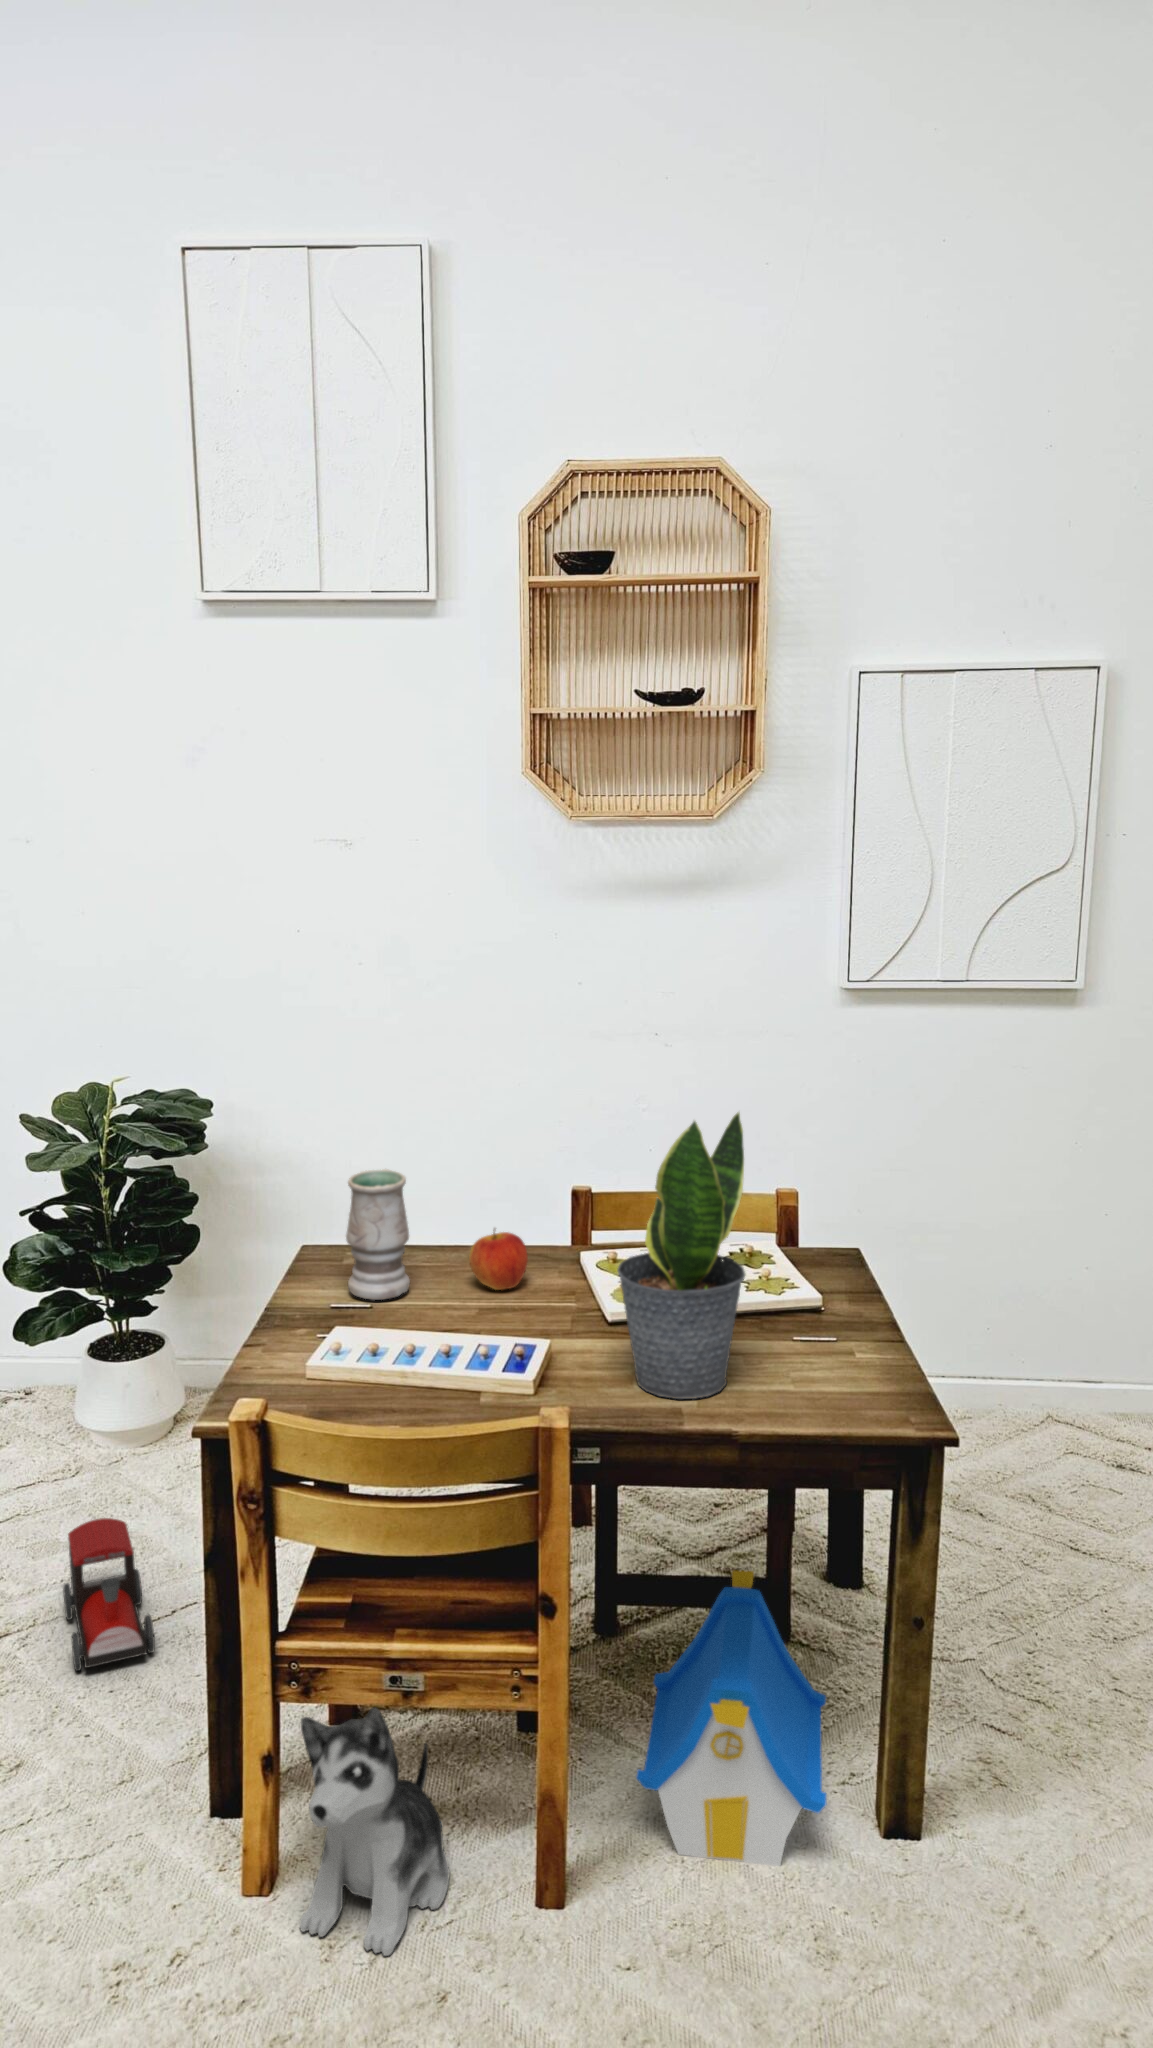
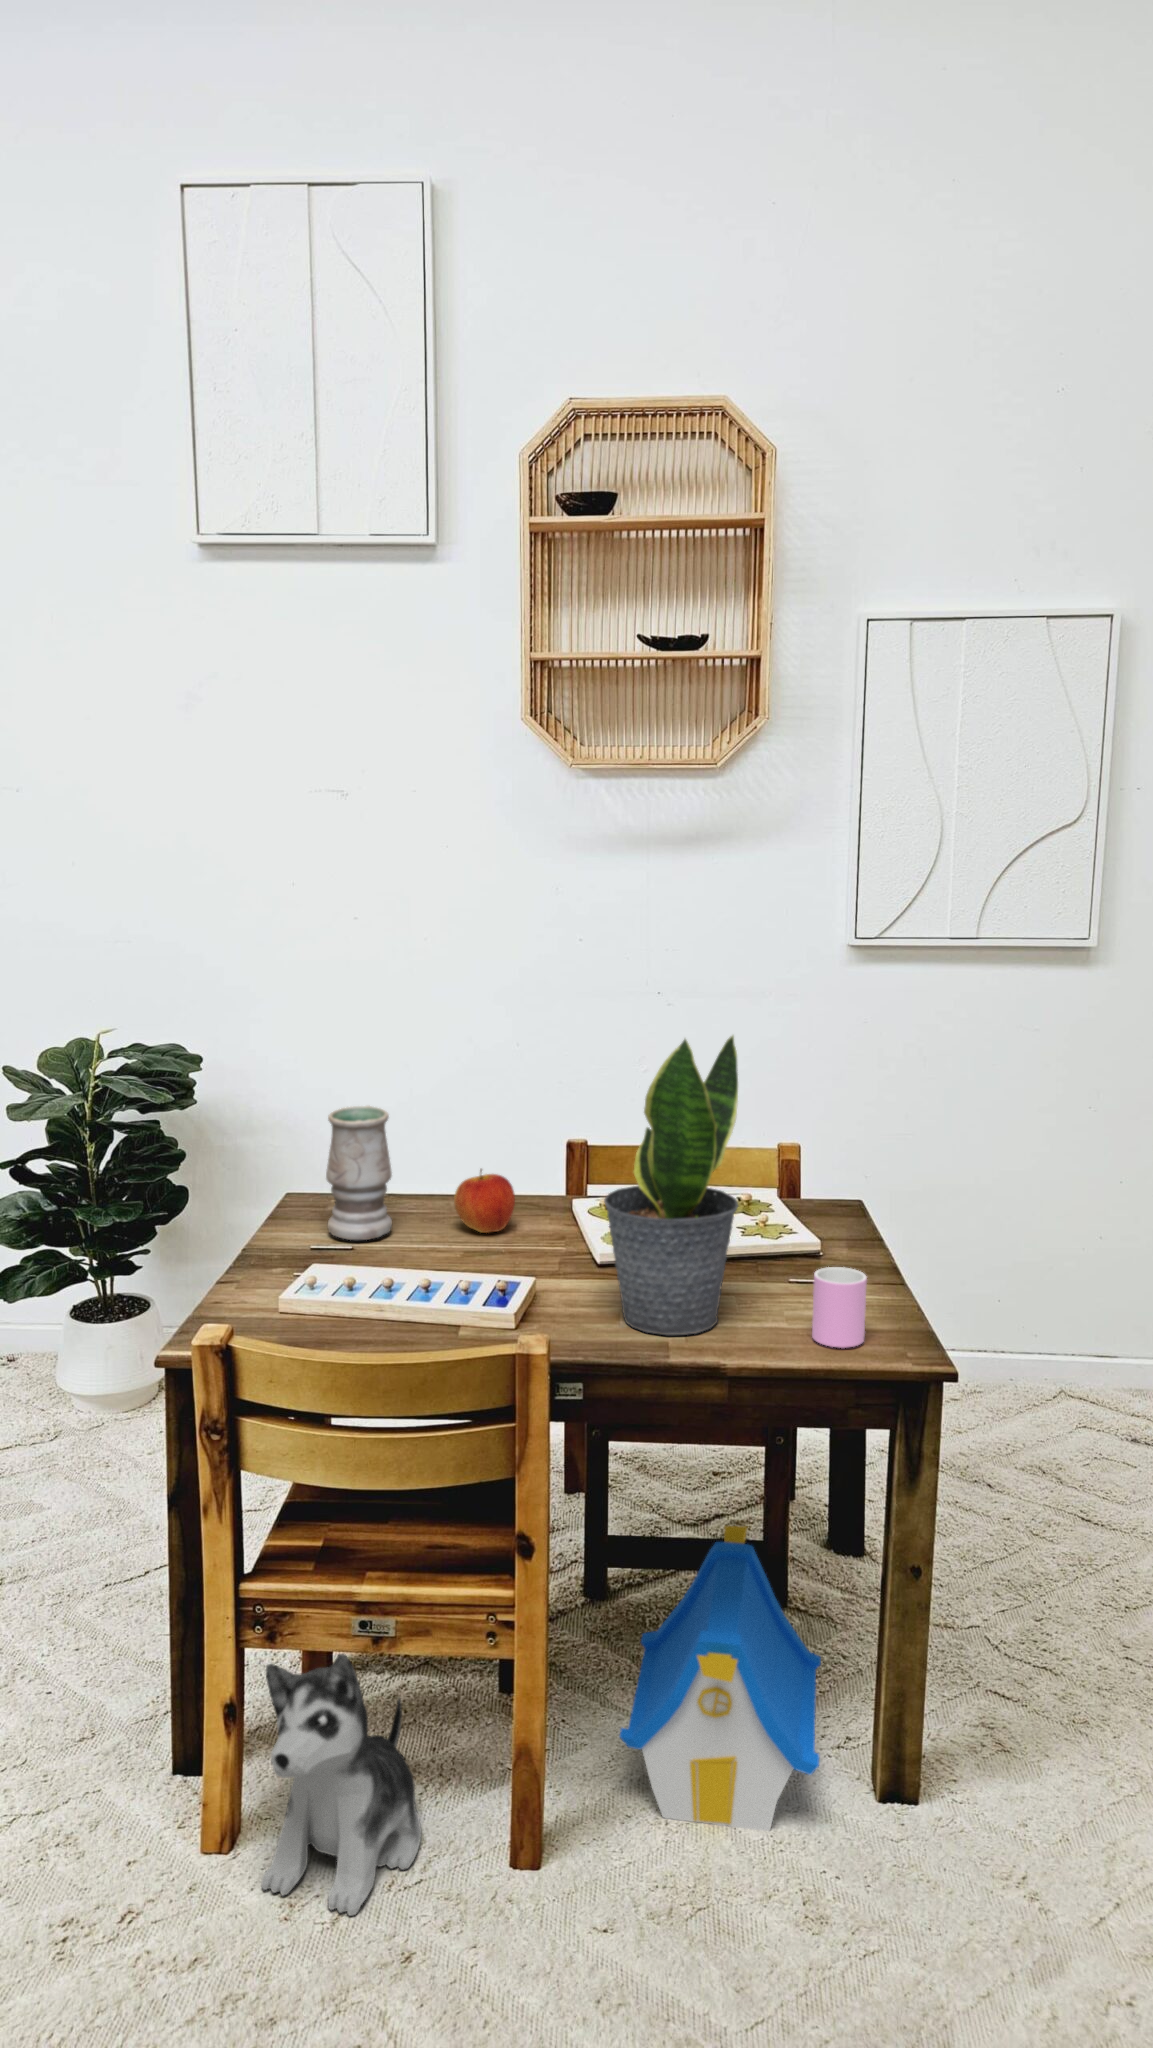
cup: none [816,1332,868,1410] -> present [812,1267,867,1348]
toy train: present [63,1518,155,1671] -> none [34,1473,126,1627]

